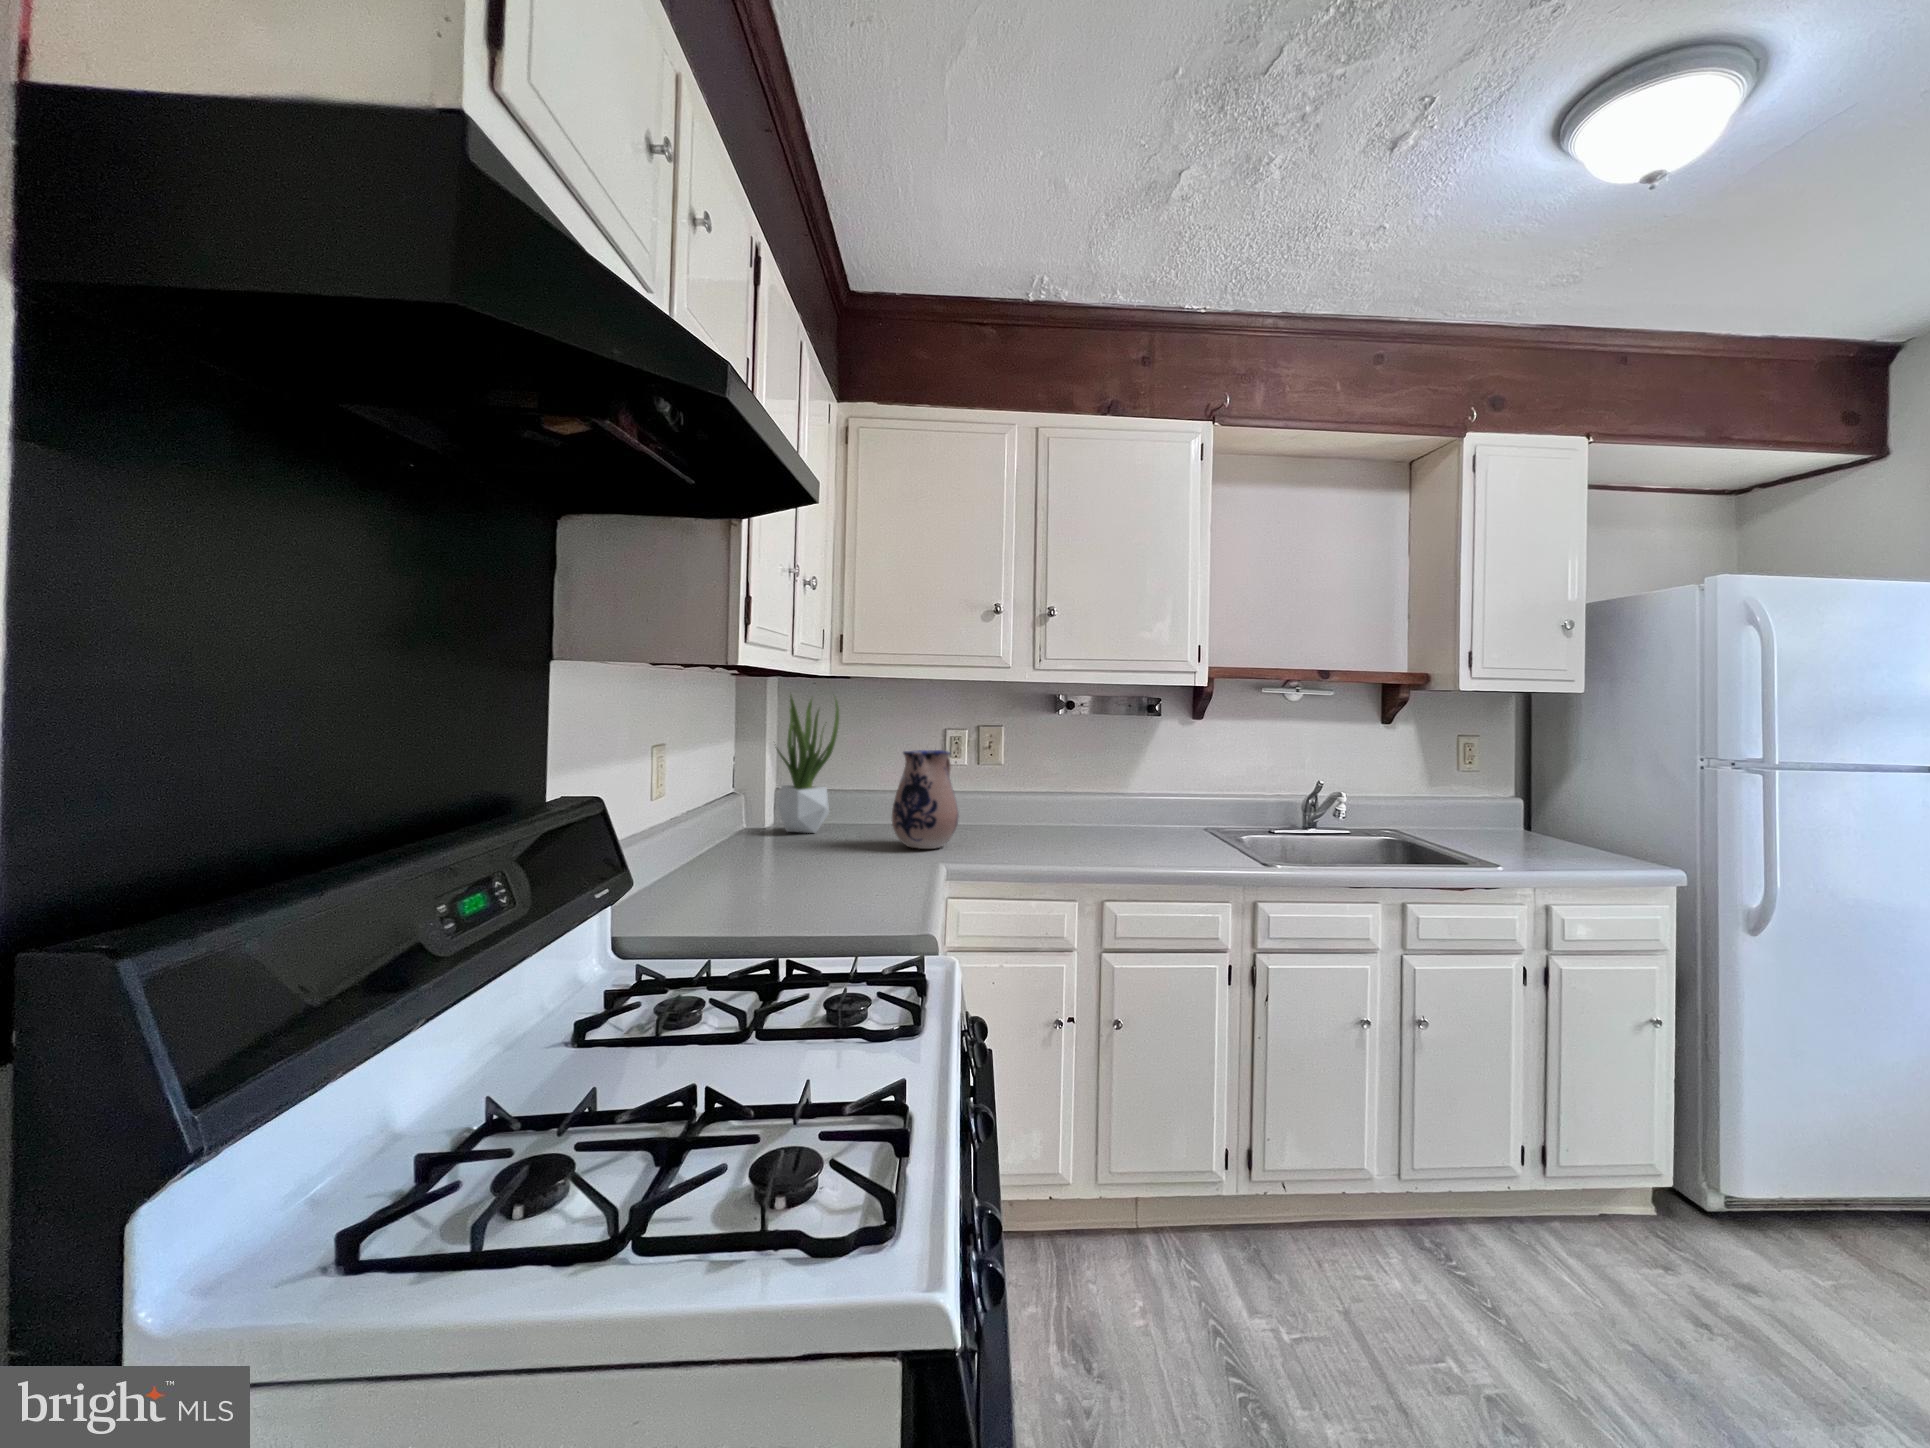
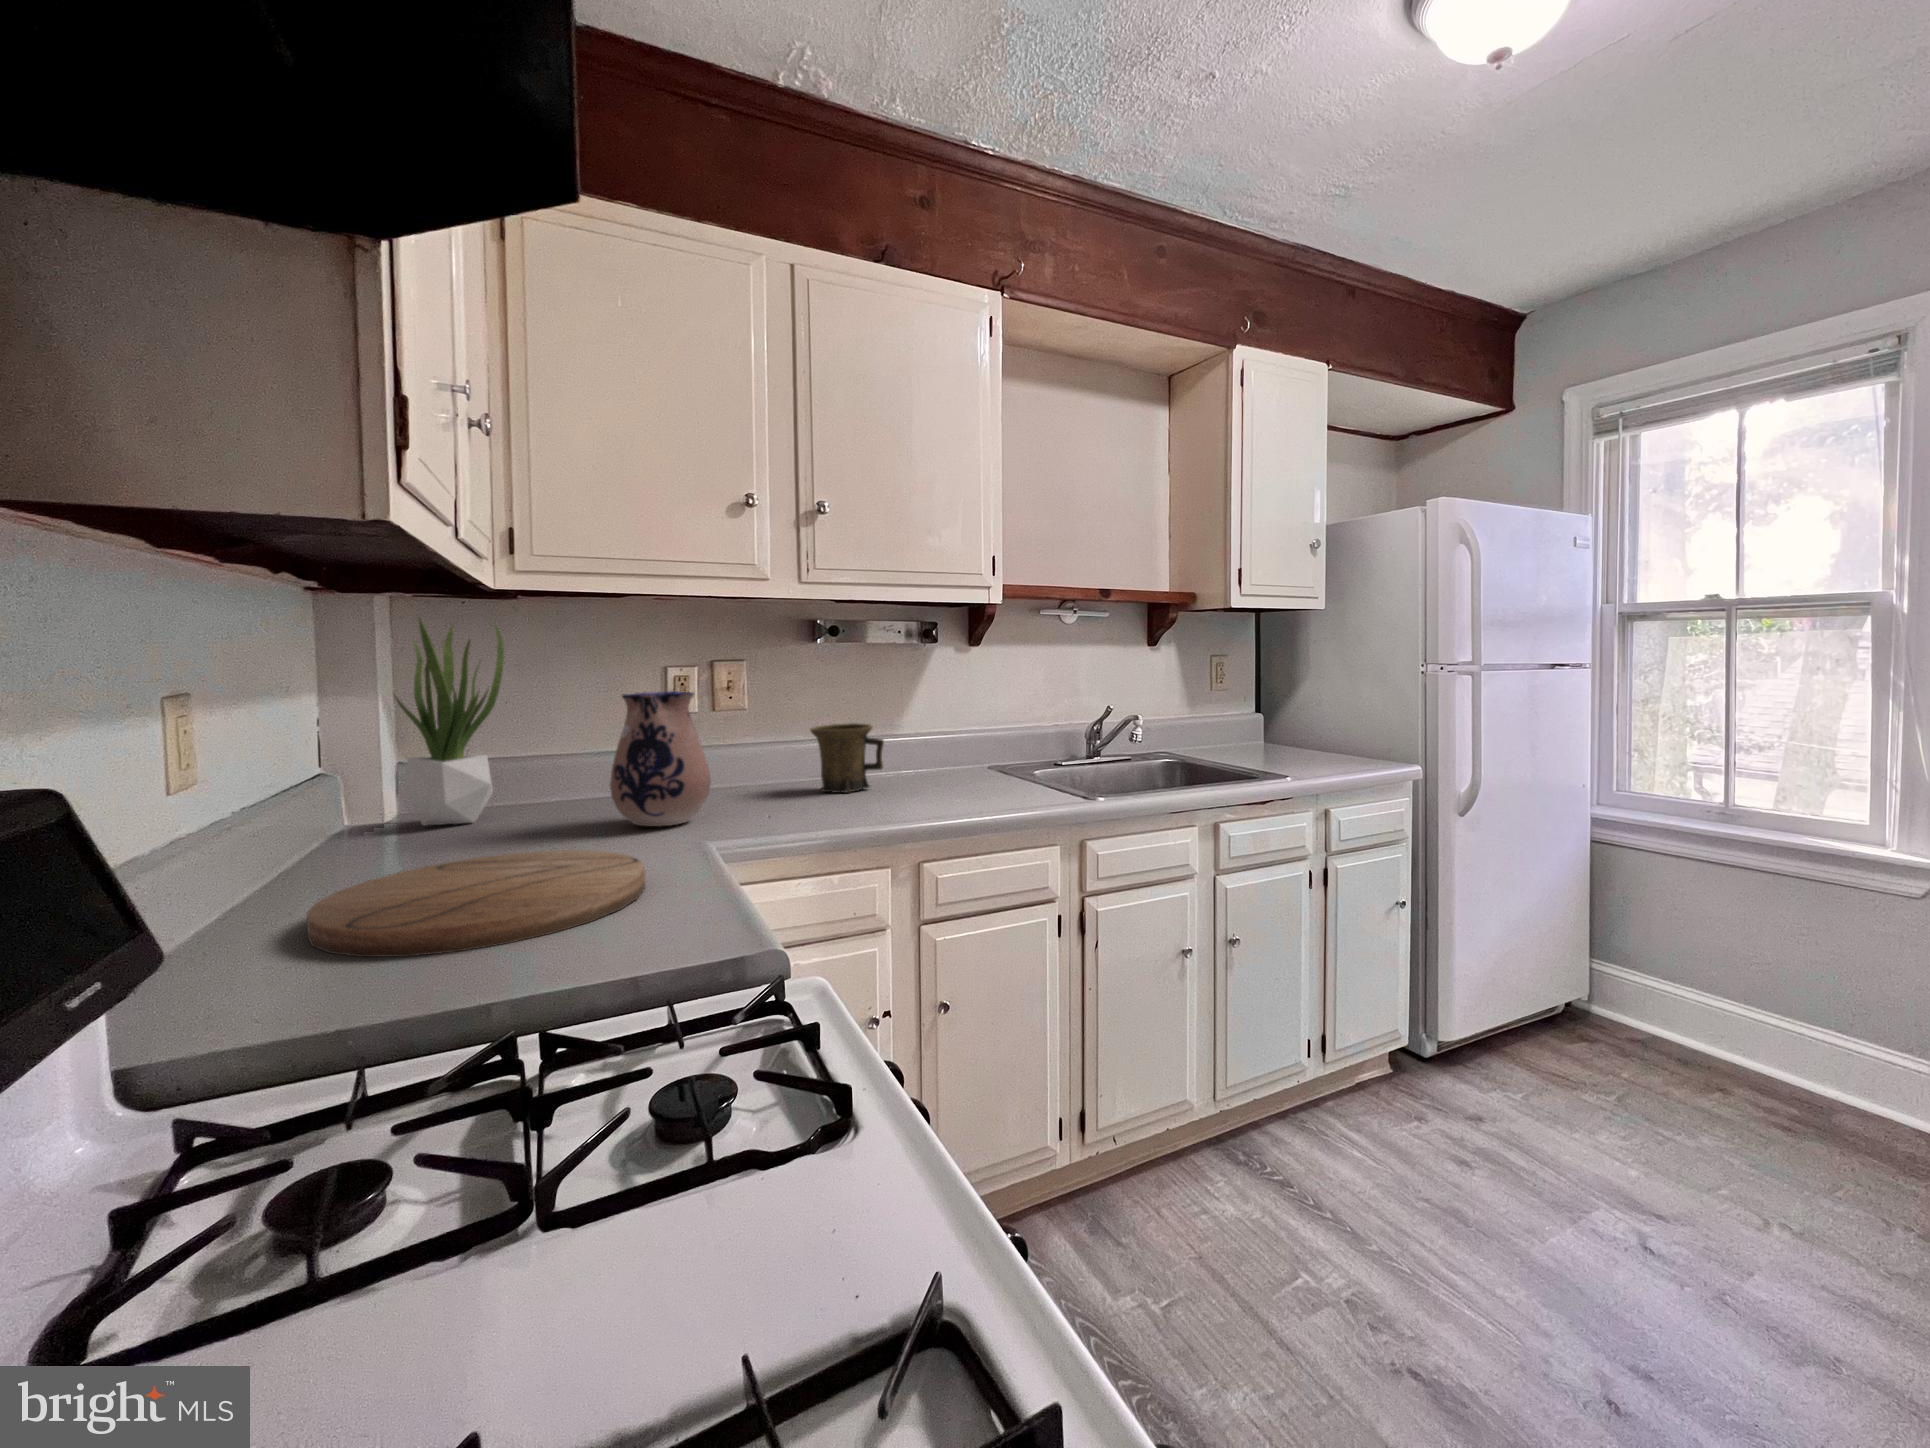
mug: none [1046,781,1104,838] -> present [810,723,884,793]
cutting board: none [702,855,884,908] -> present [307,850,645,957]

